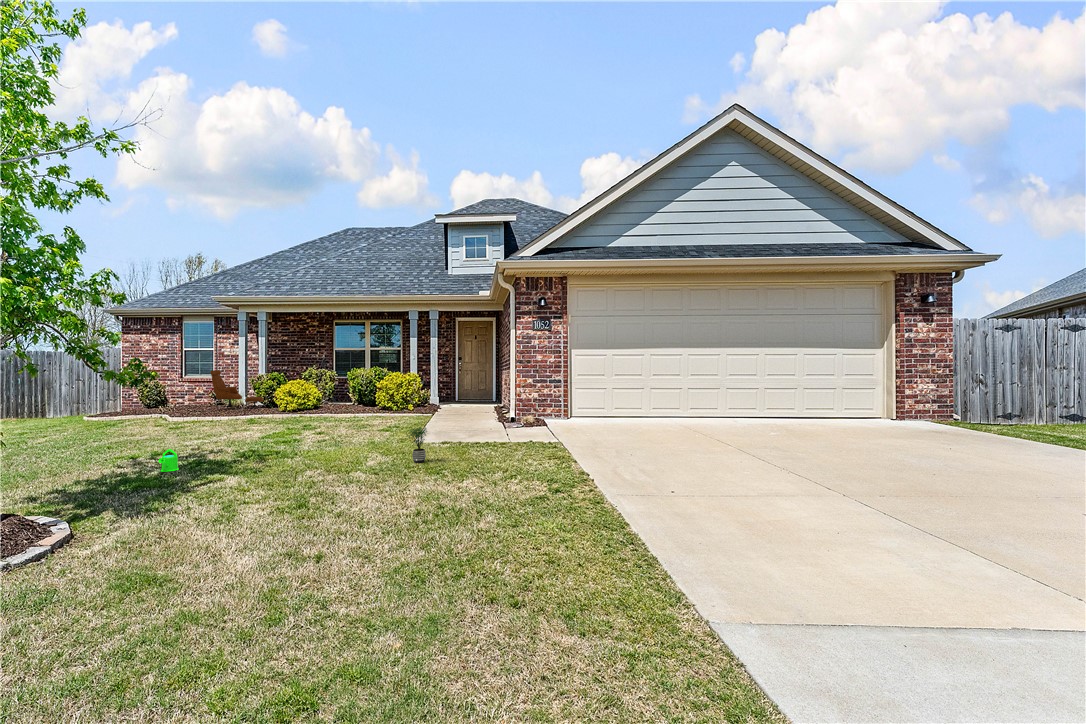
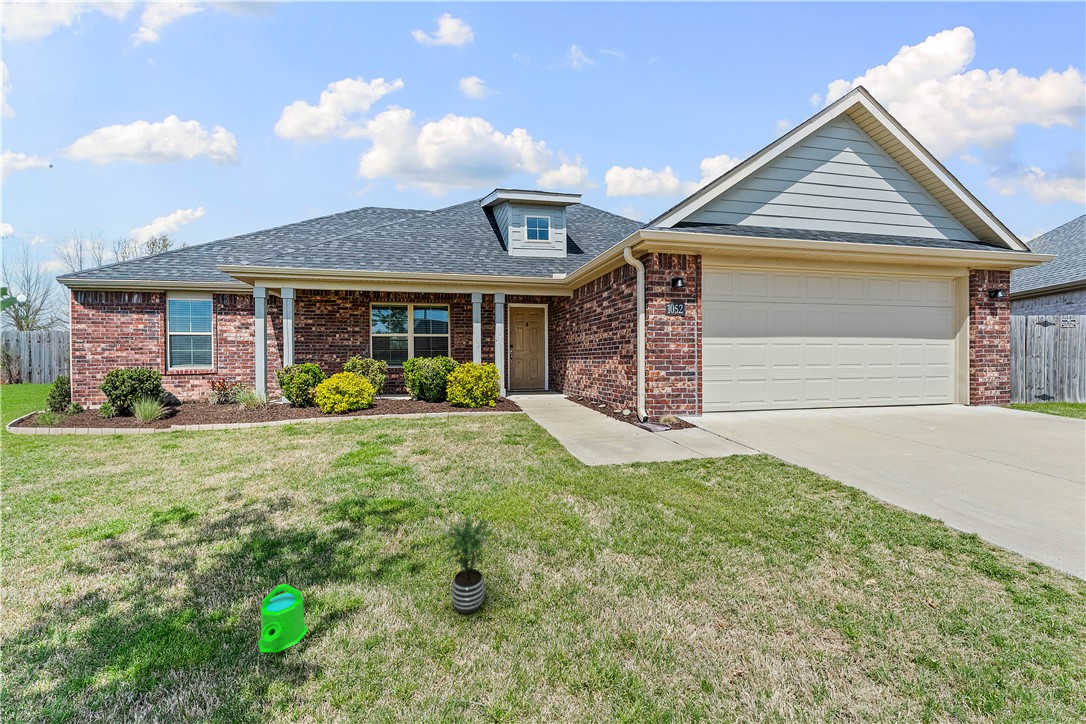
lounge chair: present [210,370,264,410] -> none [225,359,298,409]
potted plant: present [409,427,427,463] -> present [439,516,494,614]

